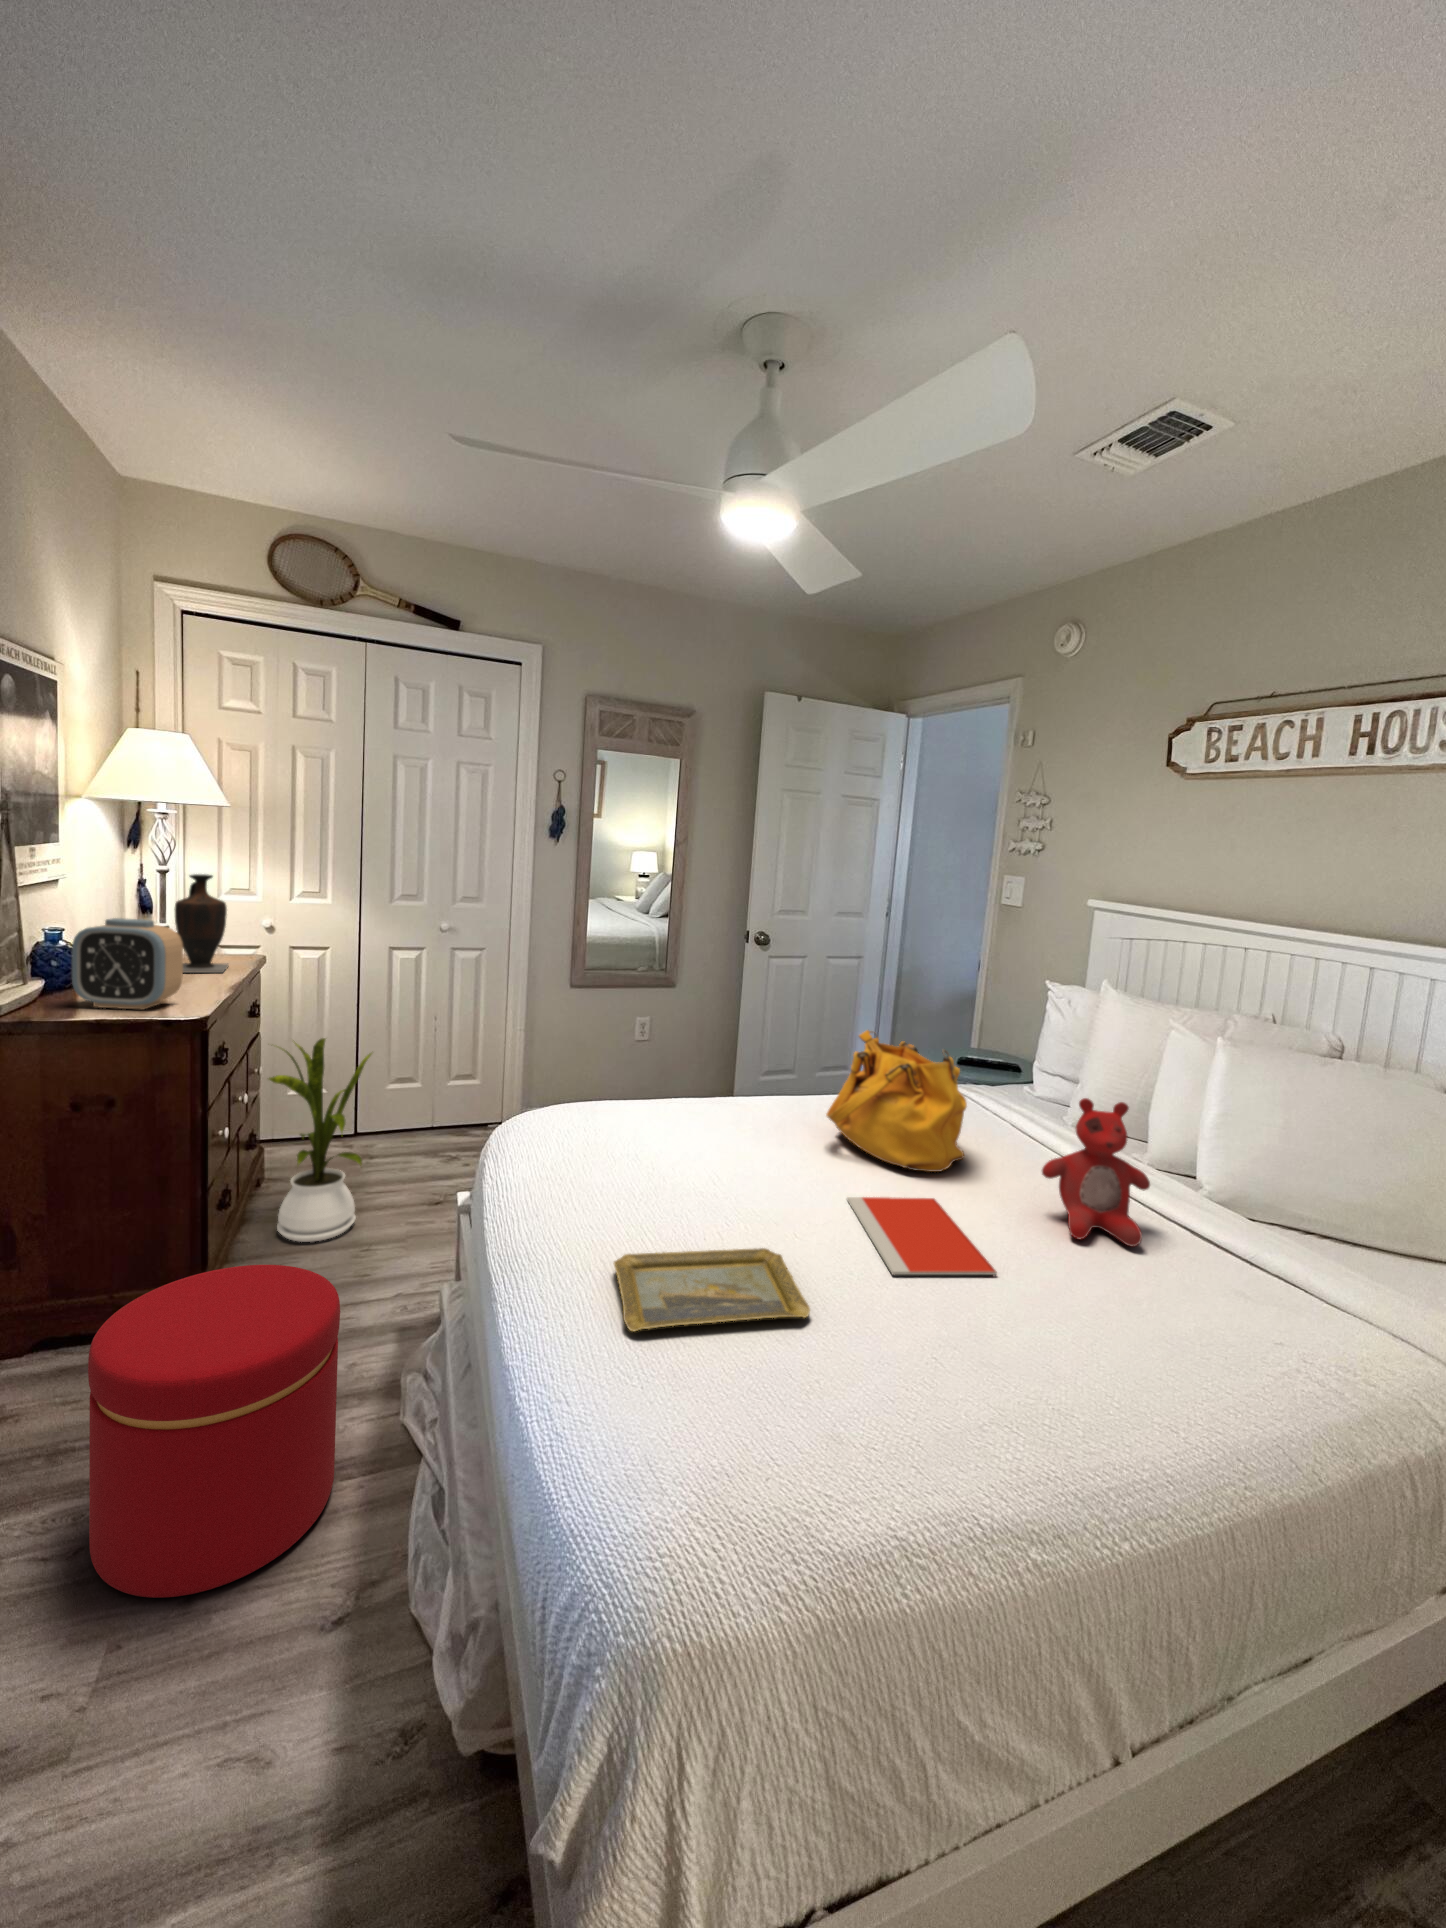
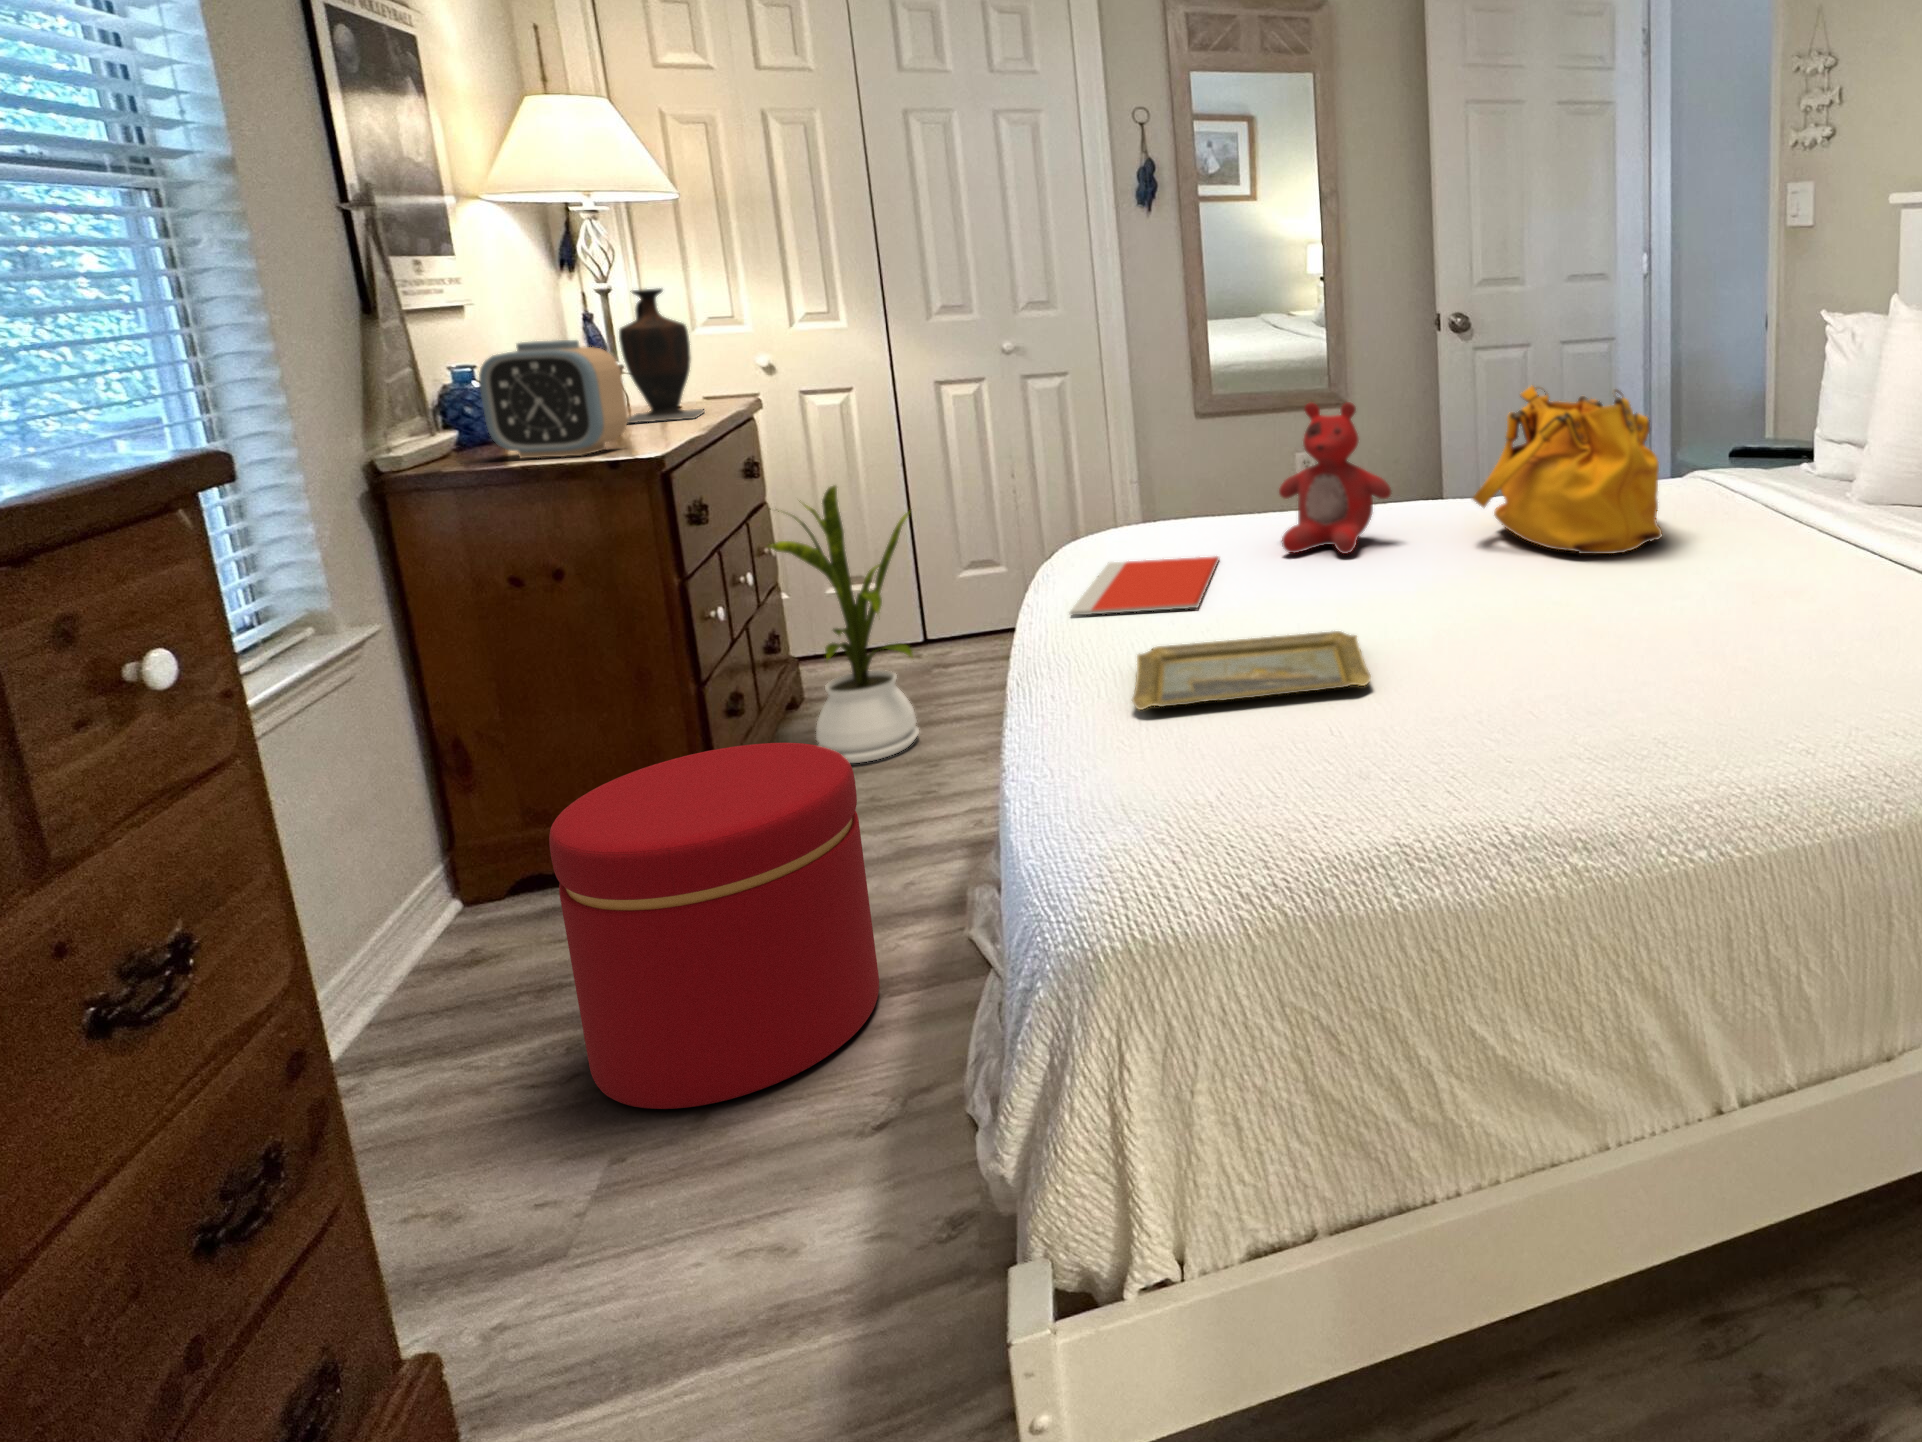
stuffed bear: present [1042,1098,1150,1246] -> present [1279,402,1392,554]
notebook: present [847,1197,997,1275] -> present [1070,556,1220,615]

